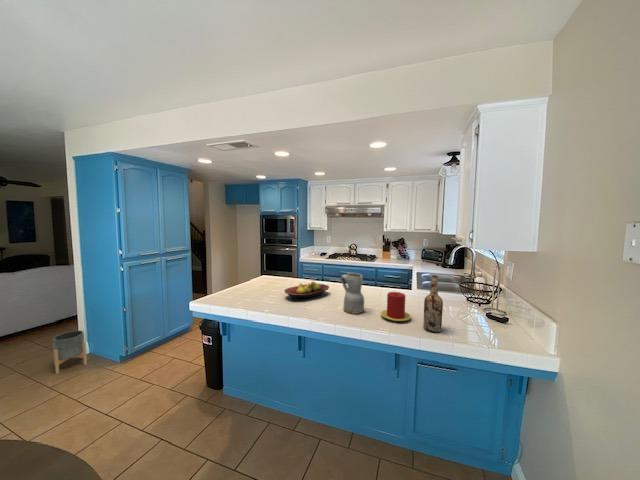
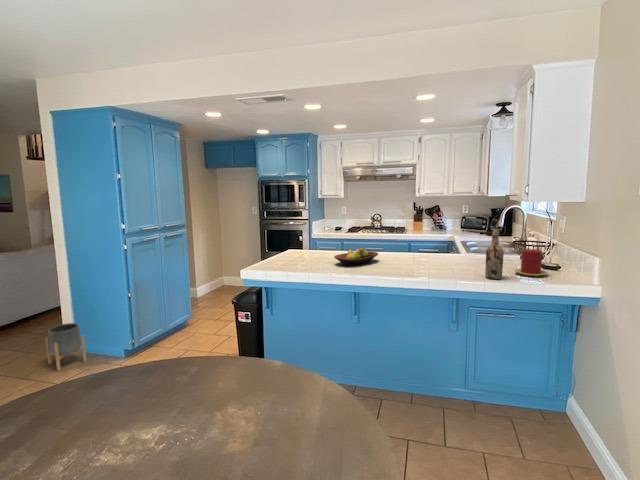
ceramic pitcher: present [341,273,364,314] -> none [399,233,424,272]
candle: present [381,292,411,321] -> present [515,249,547,276]

